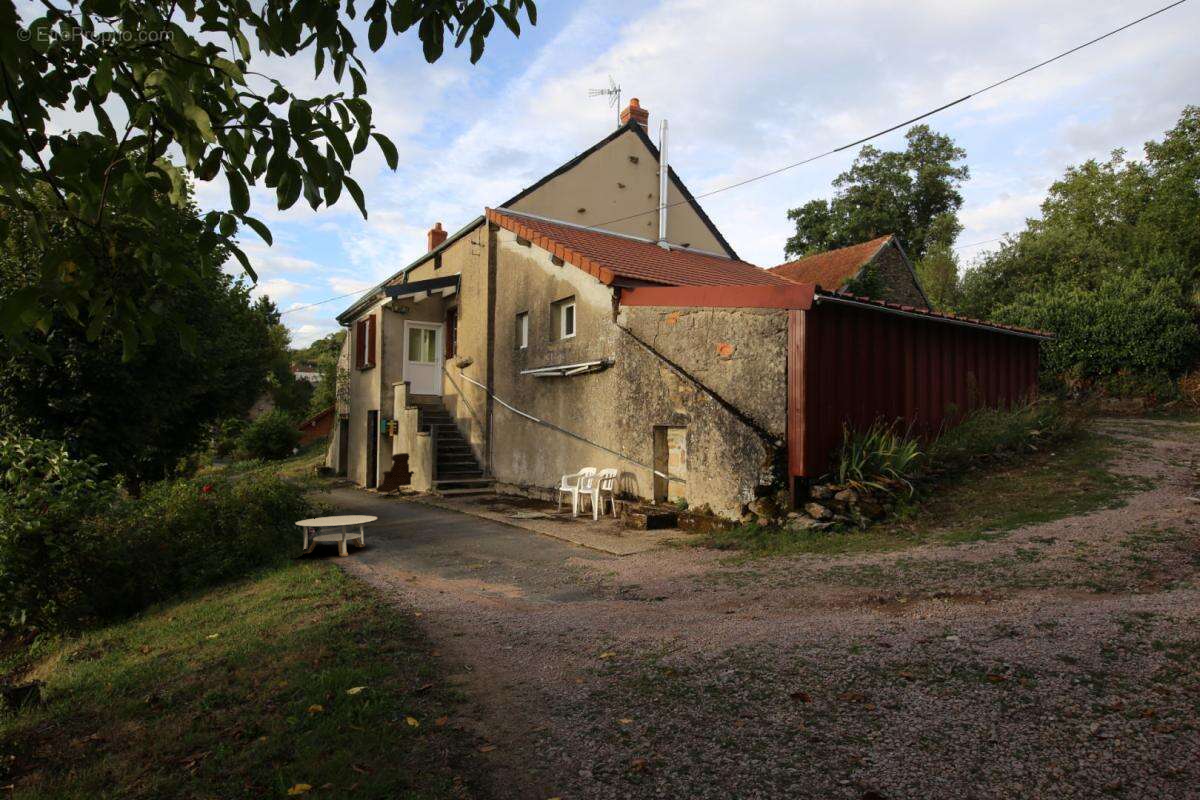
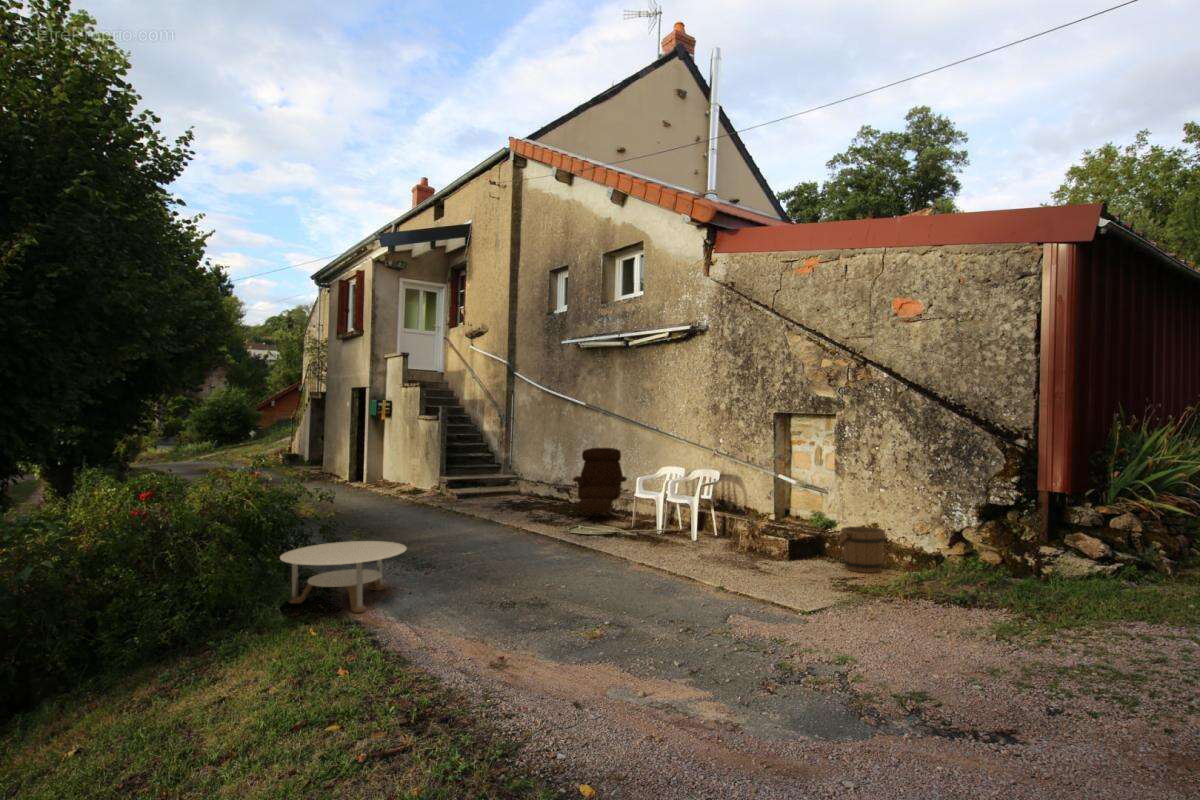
lounge chair: present [376,453,414,497] -> present [573,448,627,523]
bucket: none [676,505,708,535] -> present [838,527,885,573]

